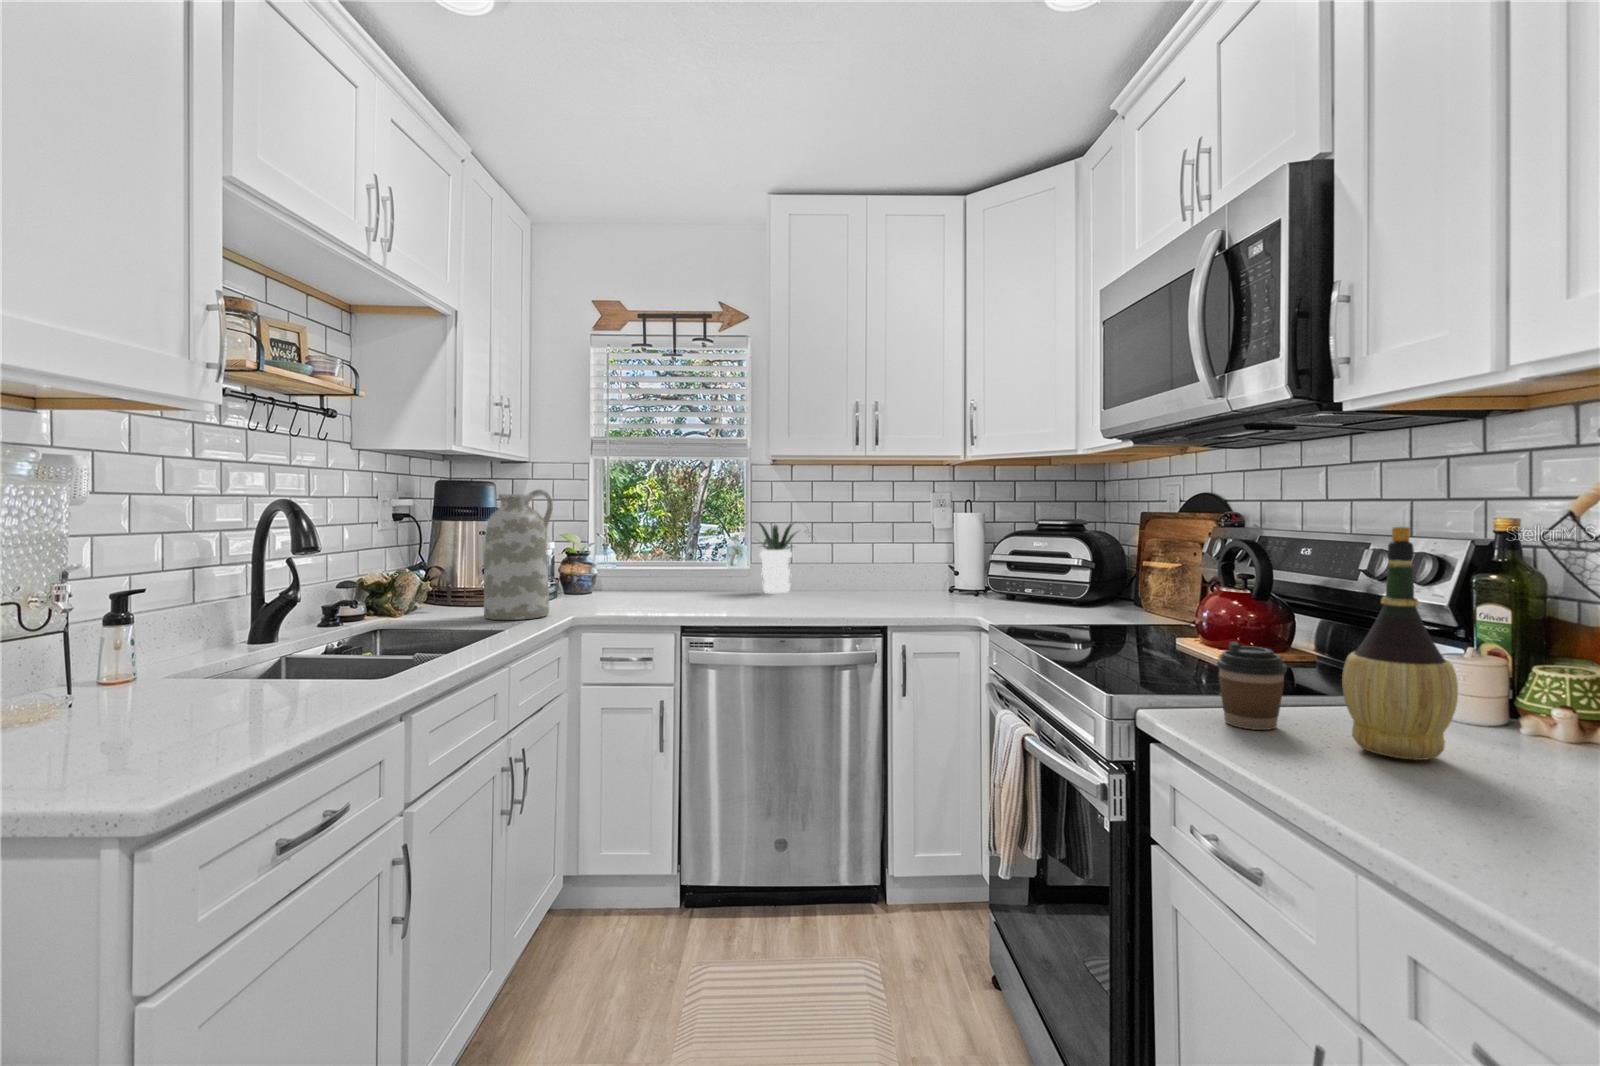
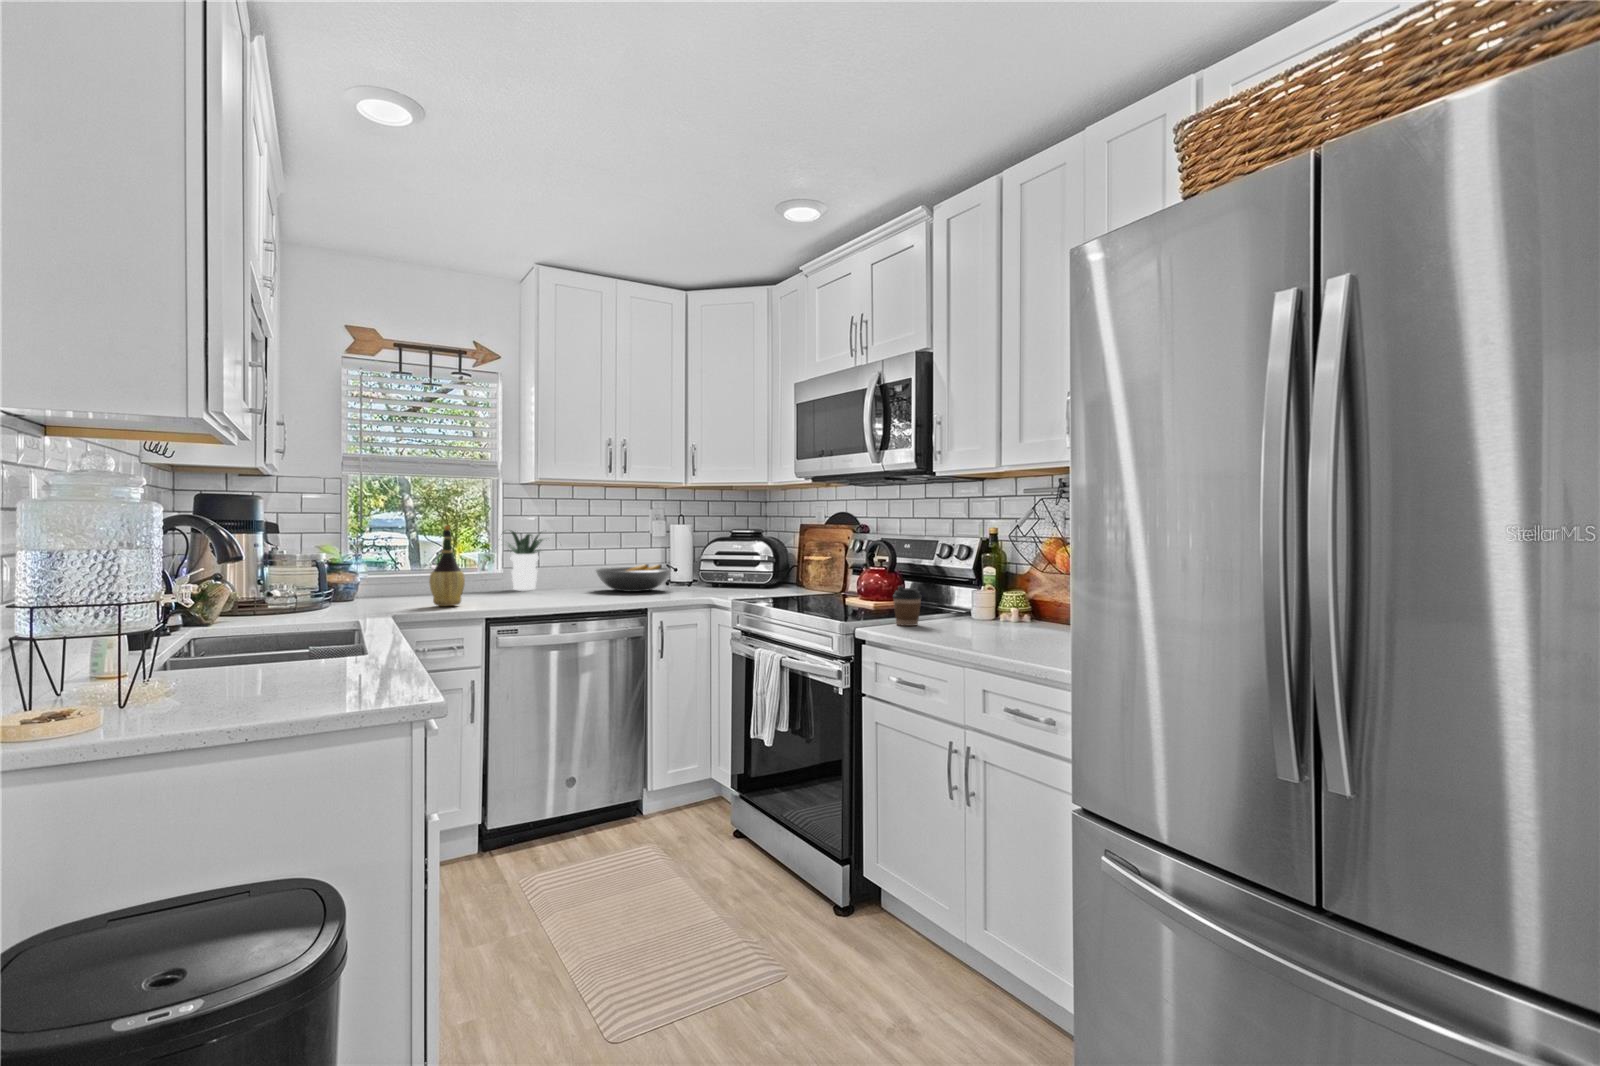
vase: present [484,489,553,620] -> none [309,501,374,614]
wine bottle: present [1342,526,1458,760] -> present [429,525,465,606]
fruit bowl: none [847,566,945,602] -> present [596,564,671,592]

